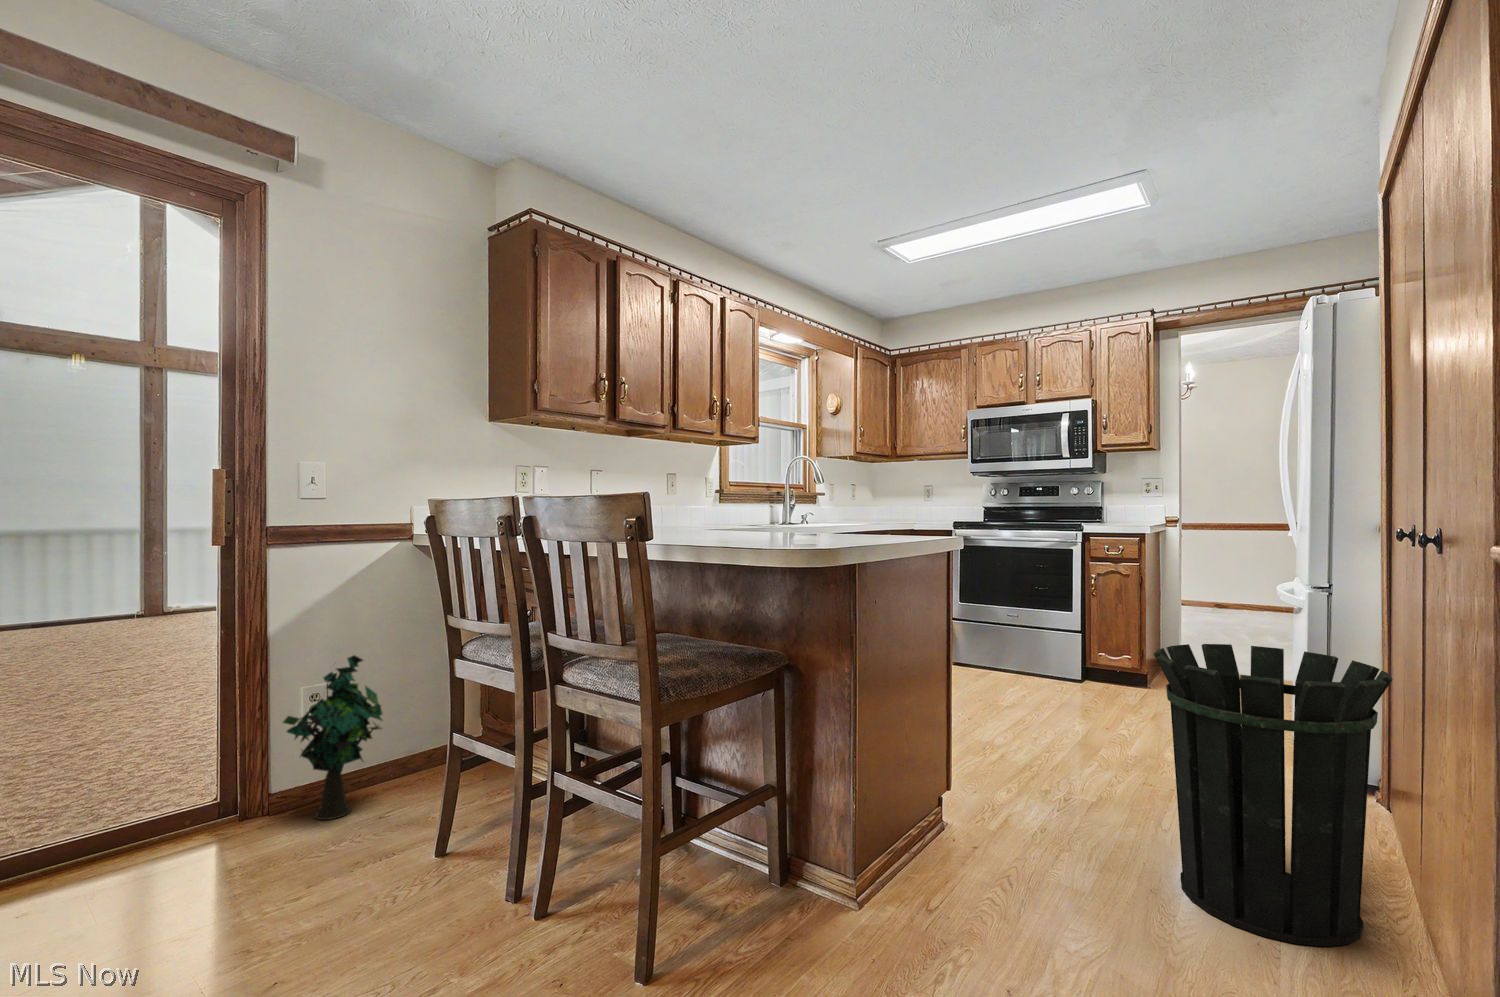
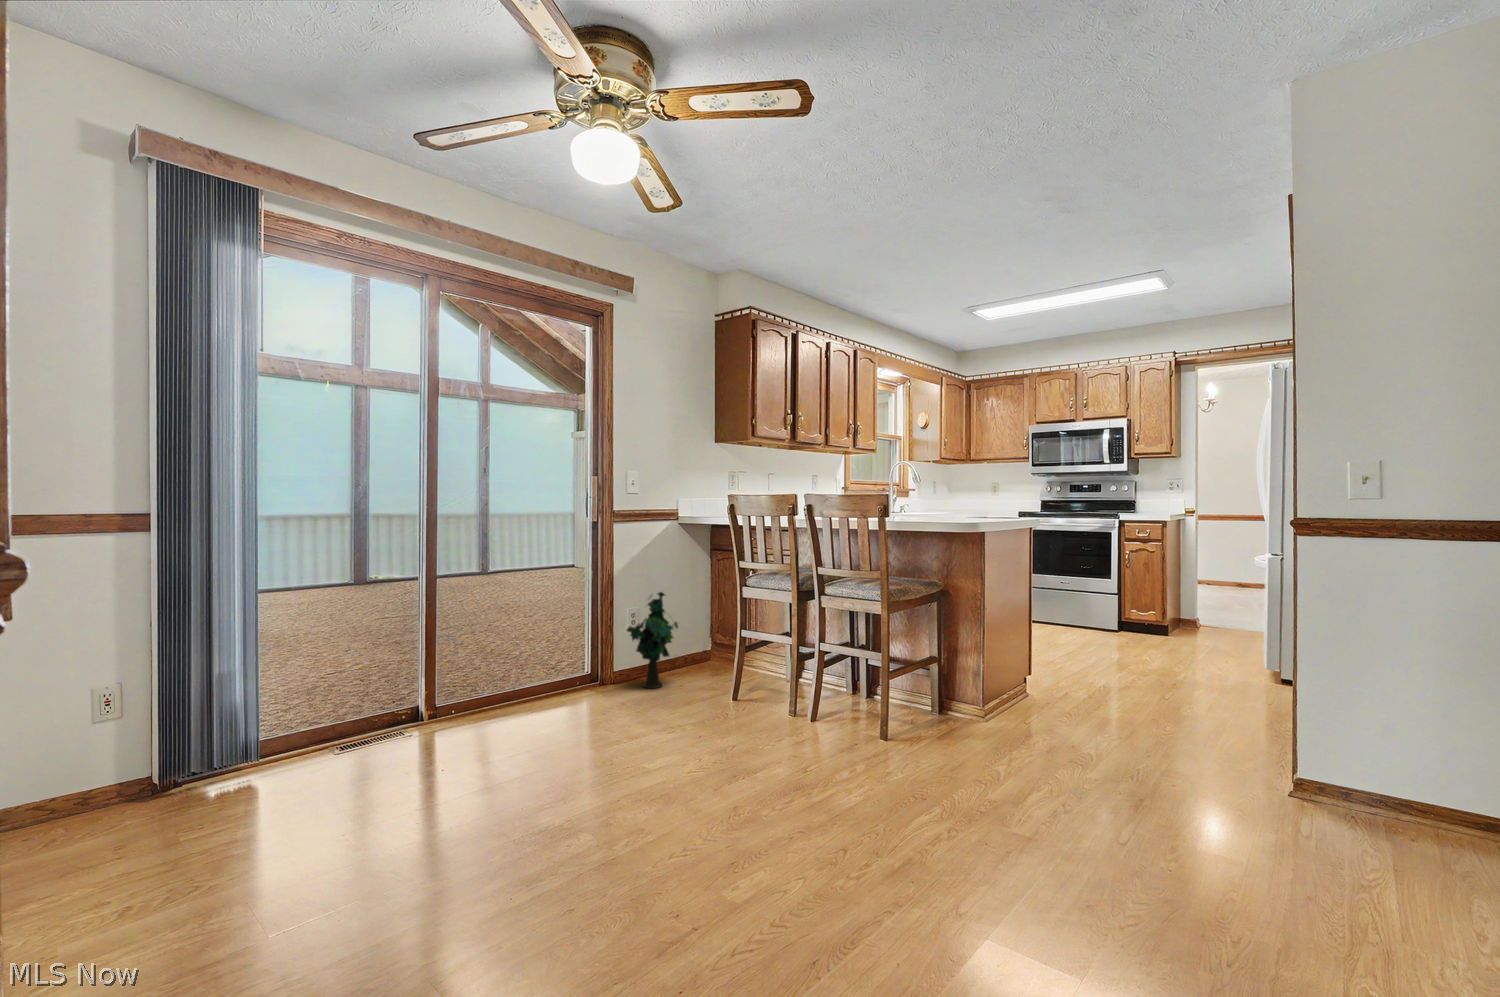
waste bin: present [1154,644,1393,946] -> none [1156,585,1285,739]

